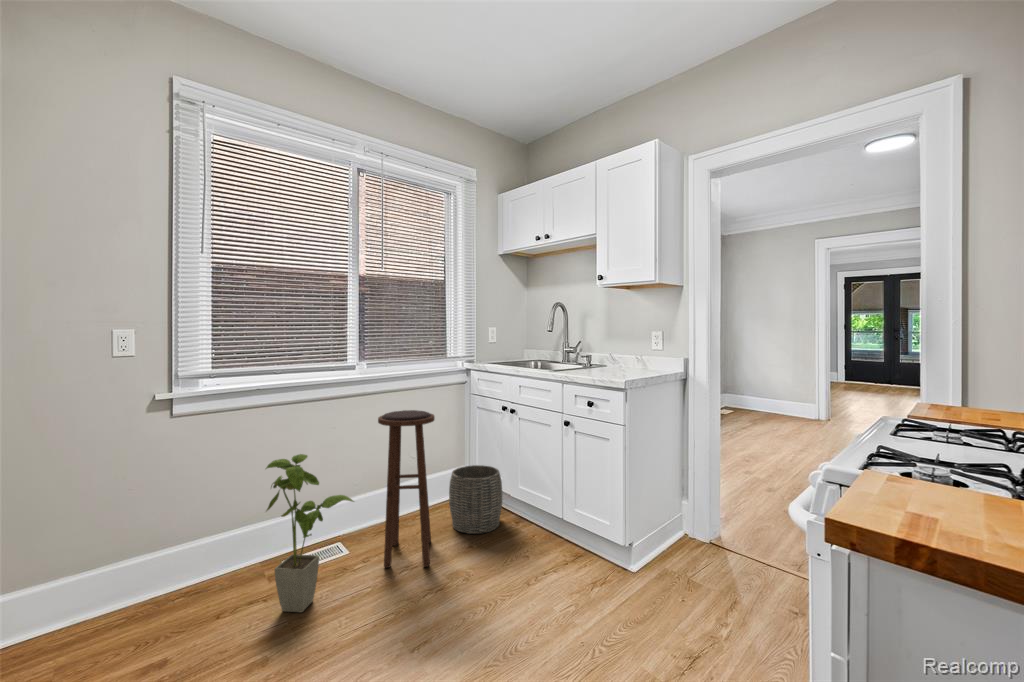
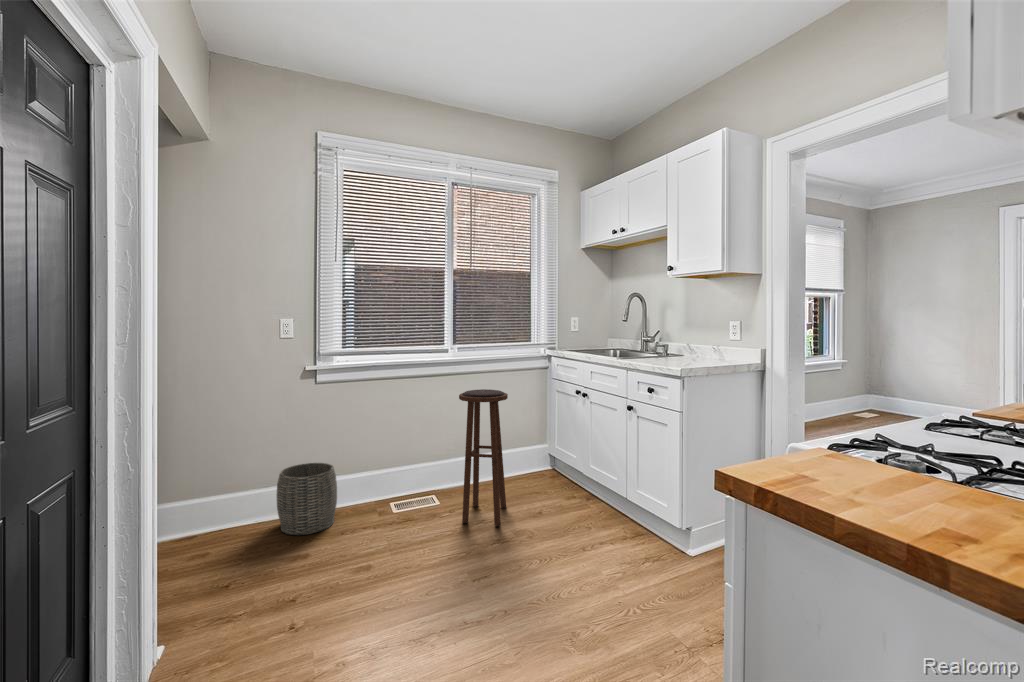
house plant: present [266,454,354,612] -> none [364,419,435,548]
woven basket: present [449,465,502,534] -> present [277,463,337,535]

